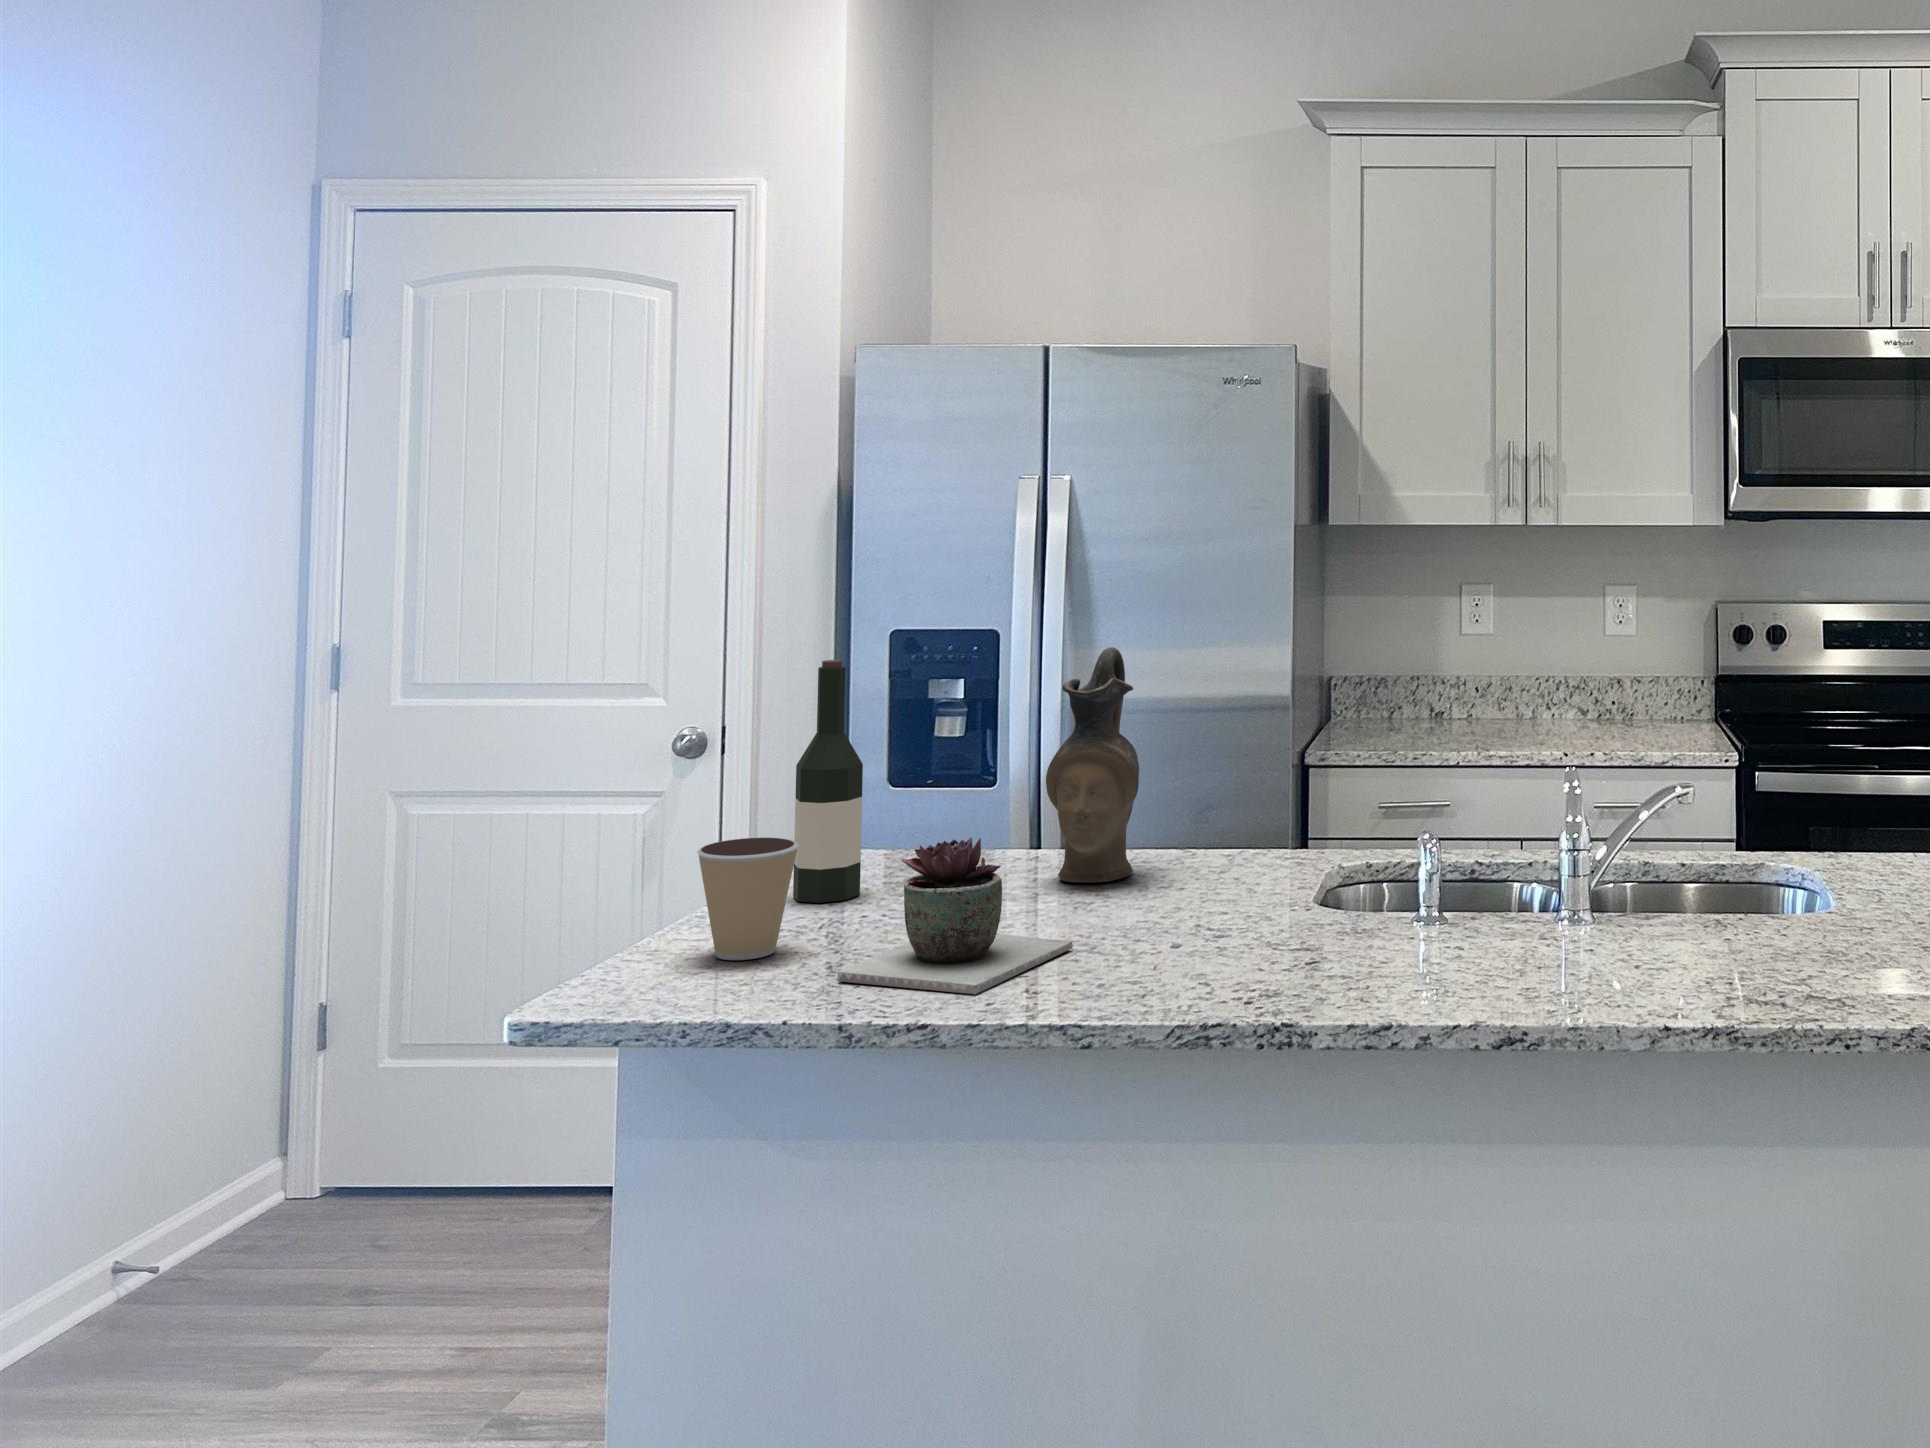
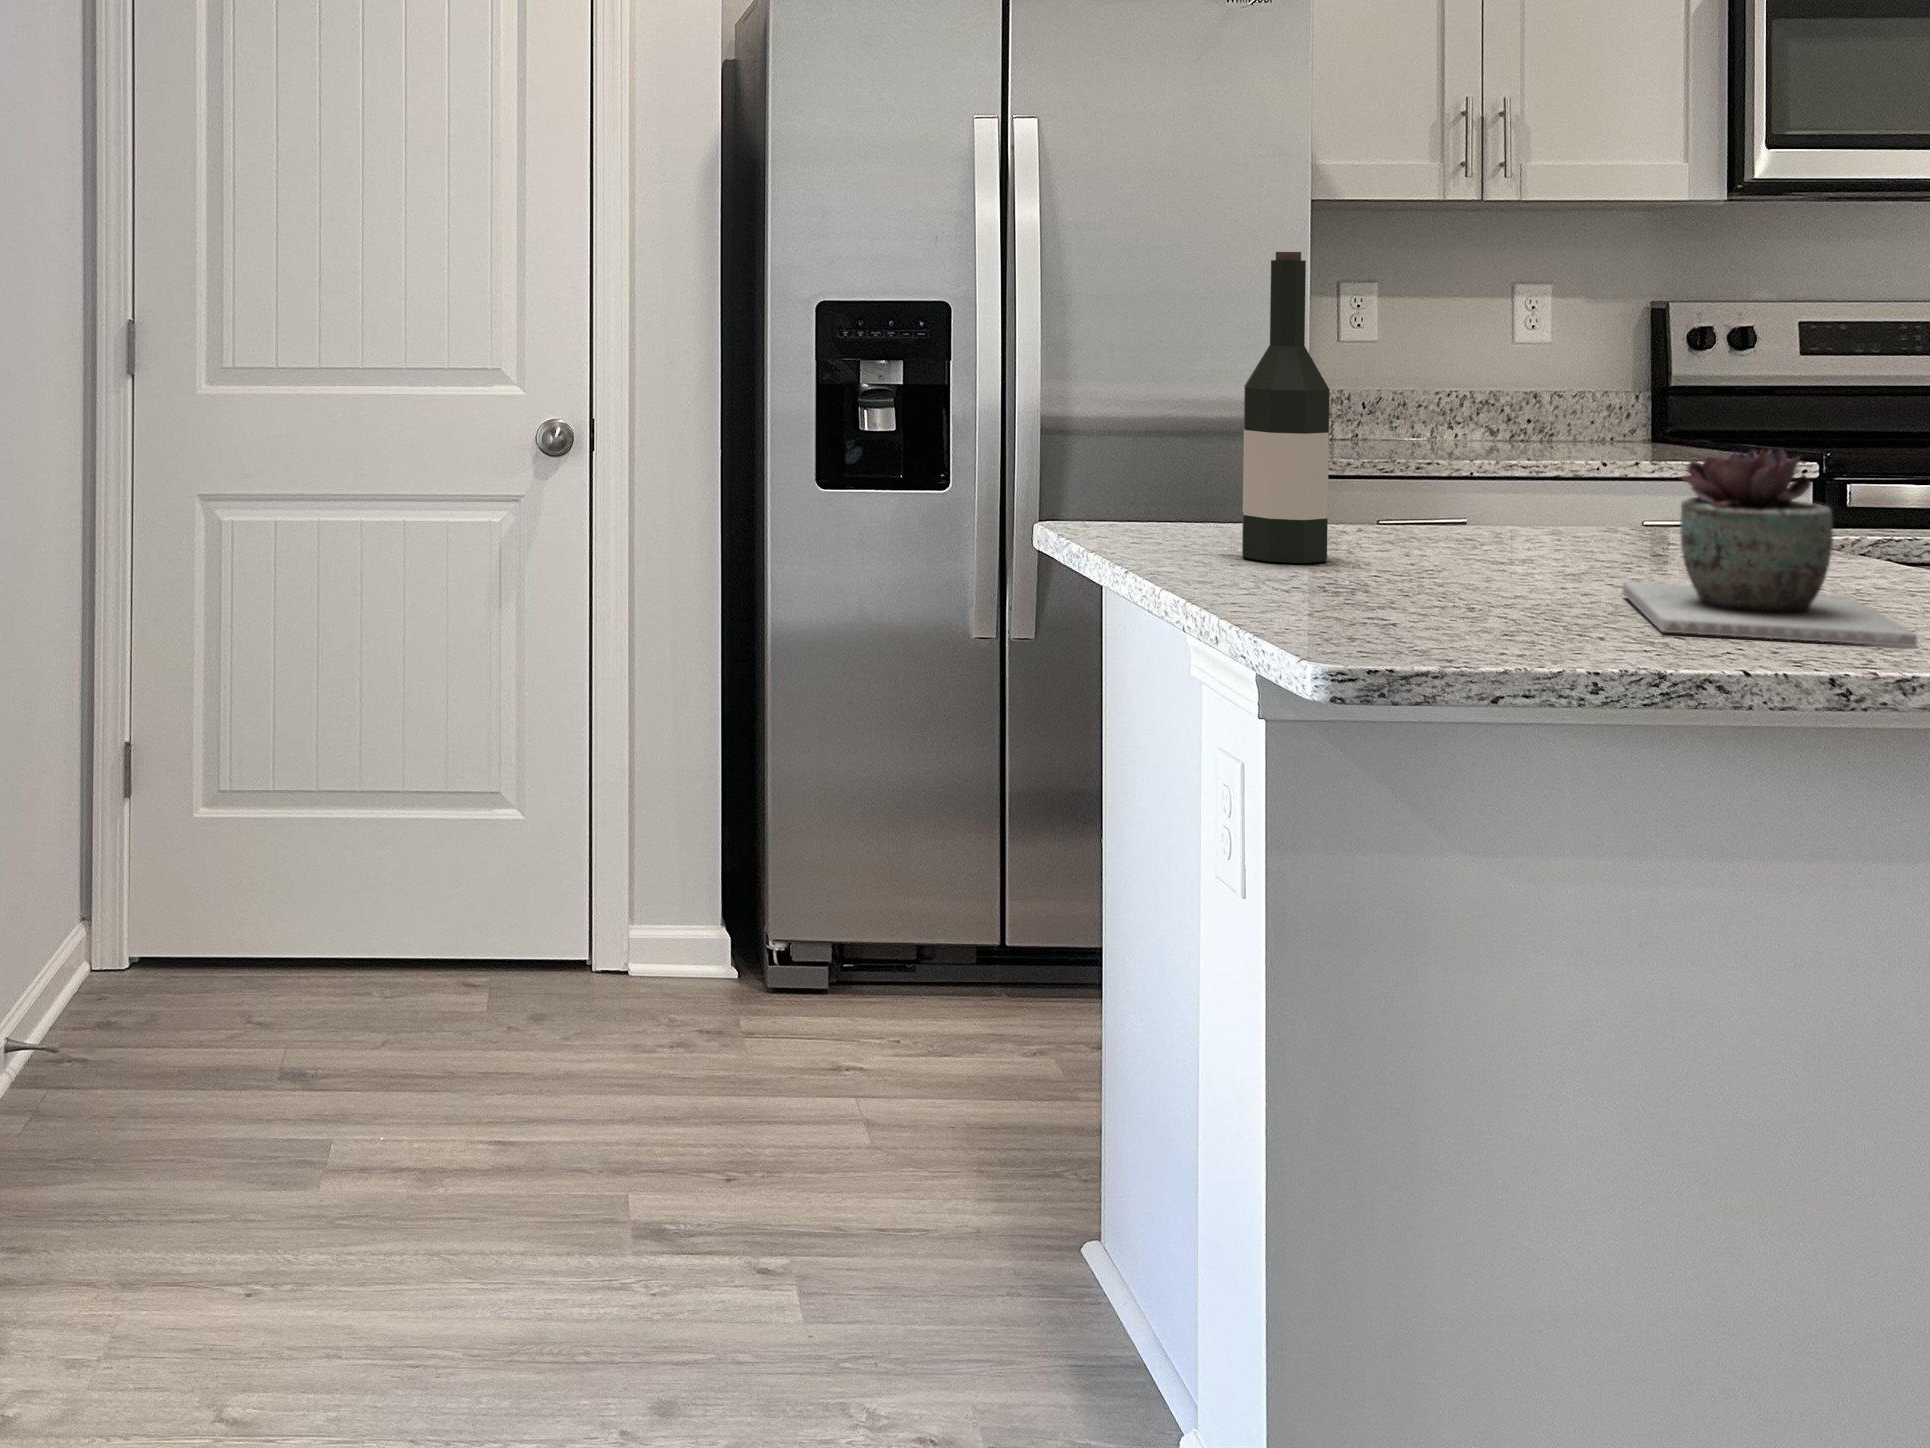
ceramic pitcher: present [1046,647,1139,882] -> none [1513,253,1655,549]
coffee cup: present [697,837,799,960] -> none [1344,457,1485,612]

